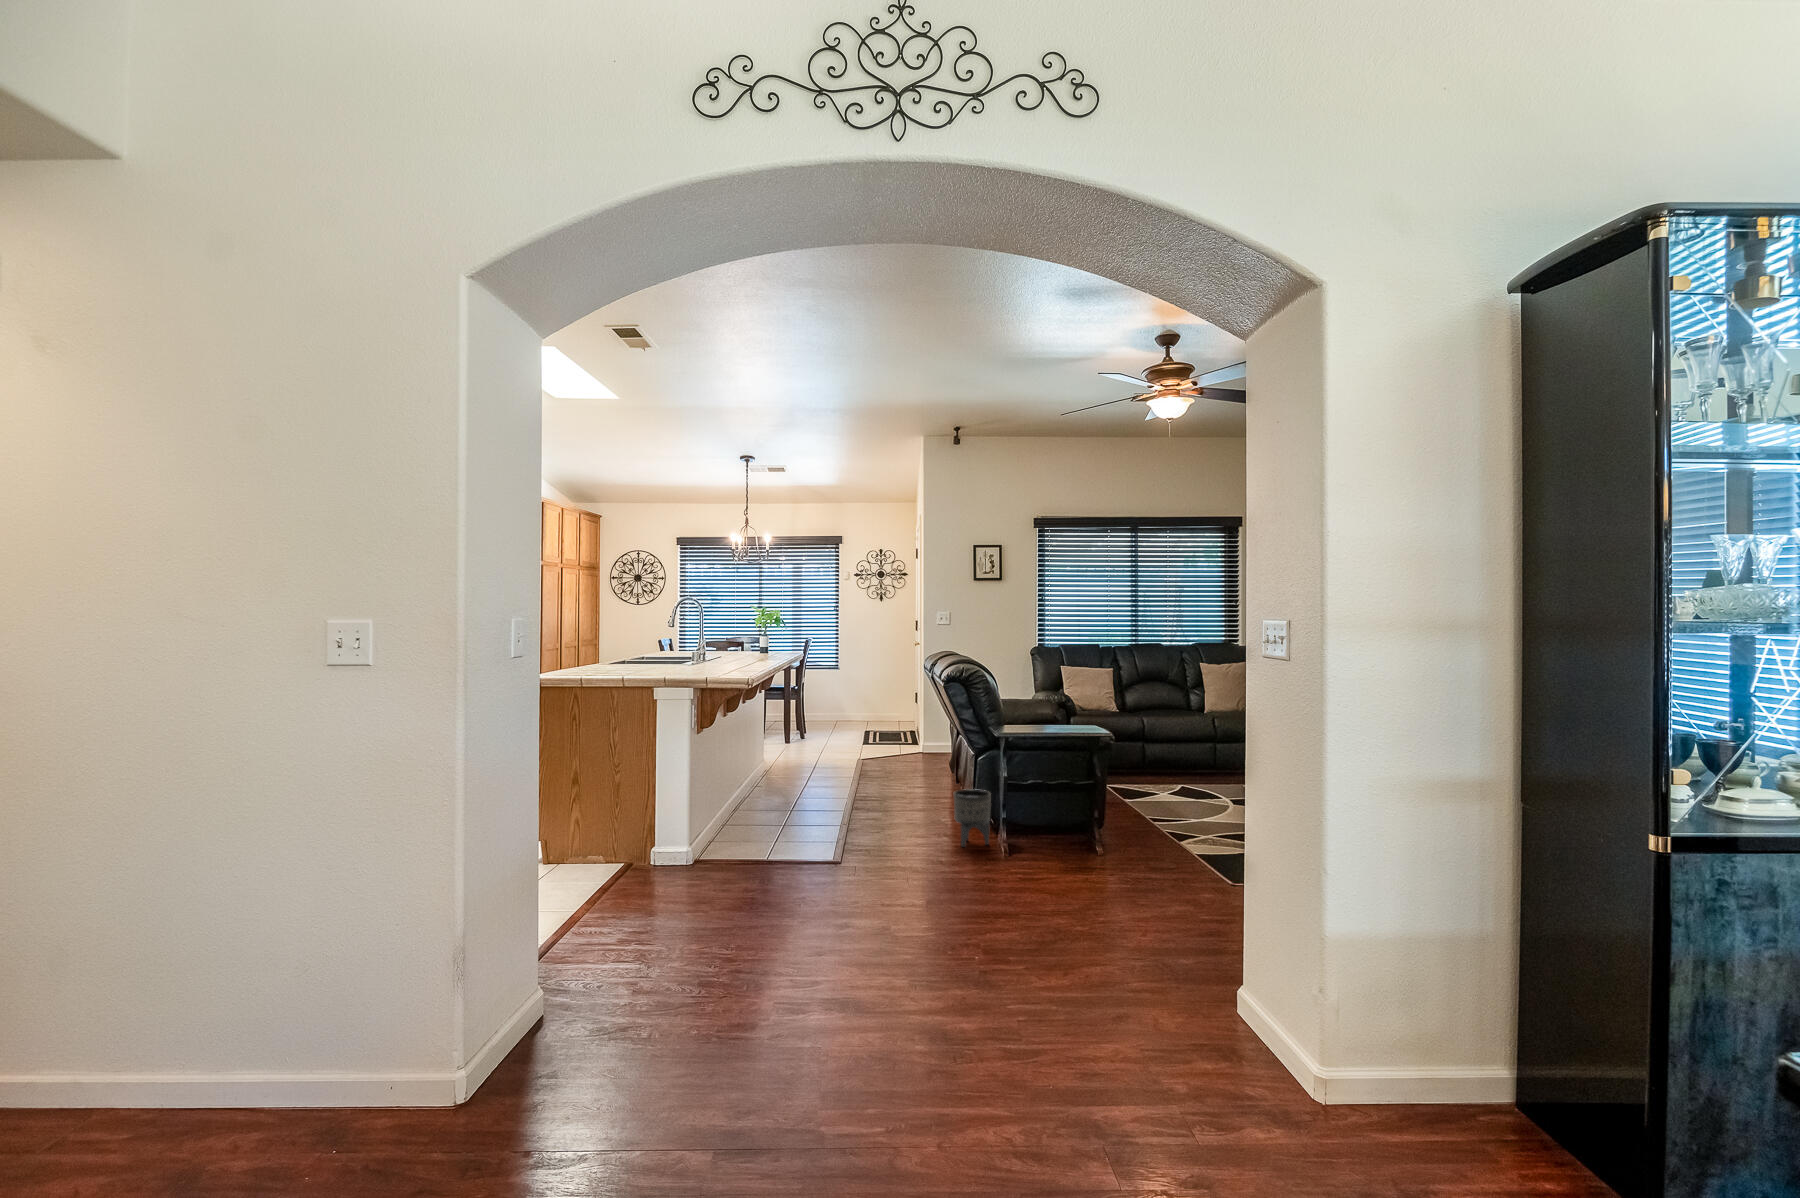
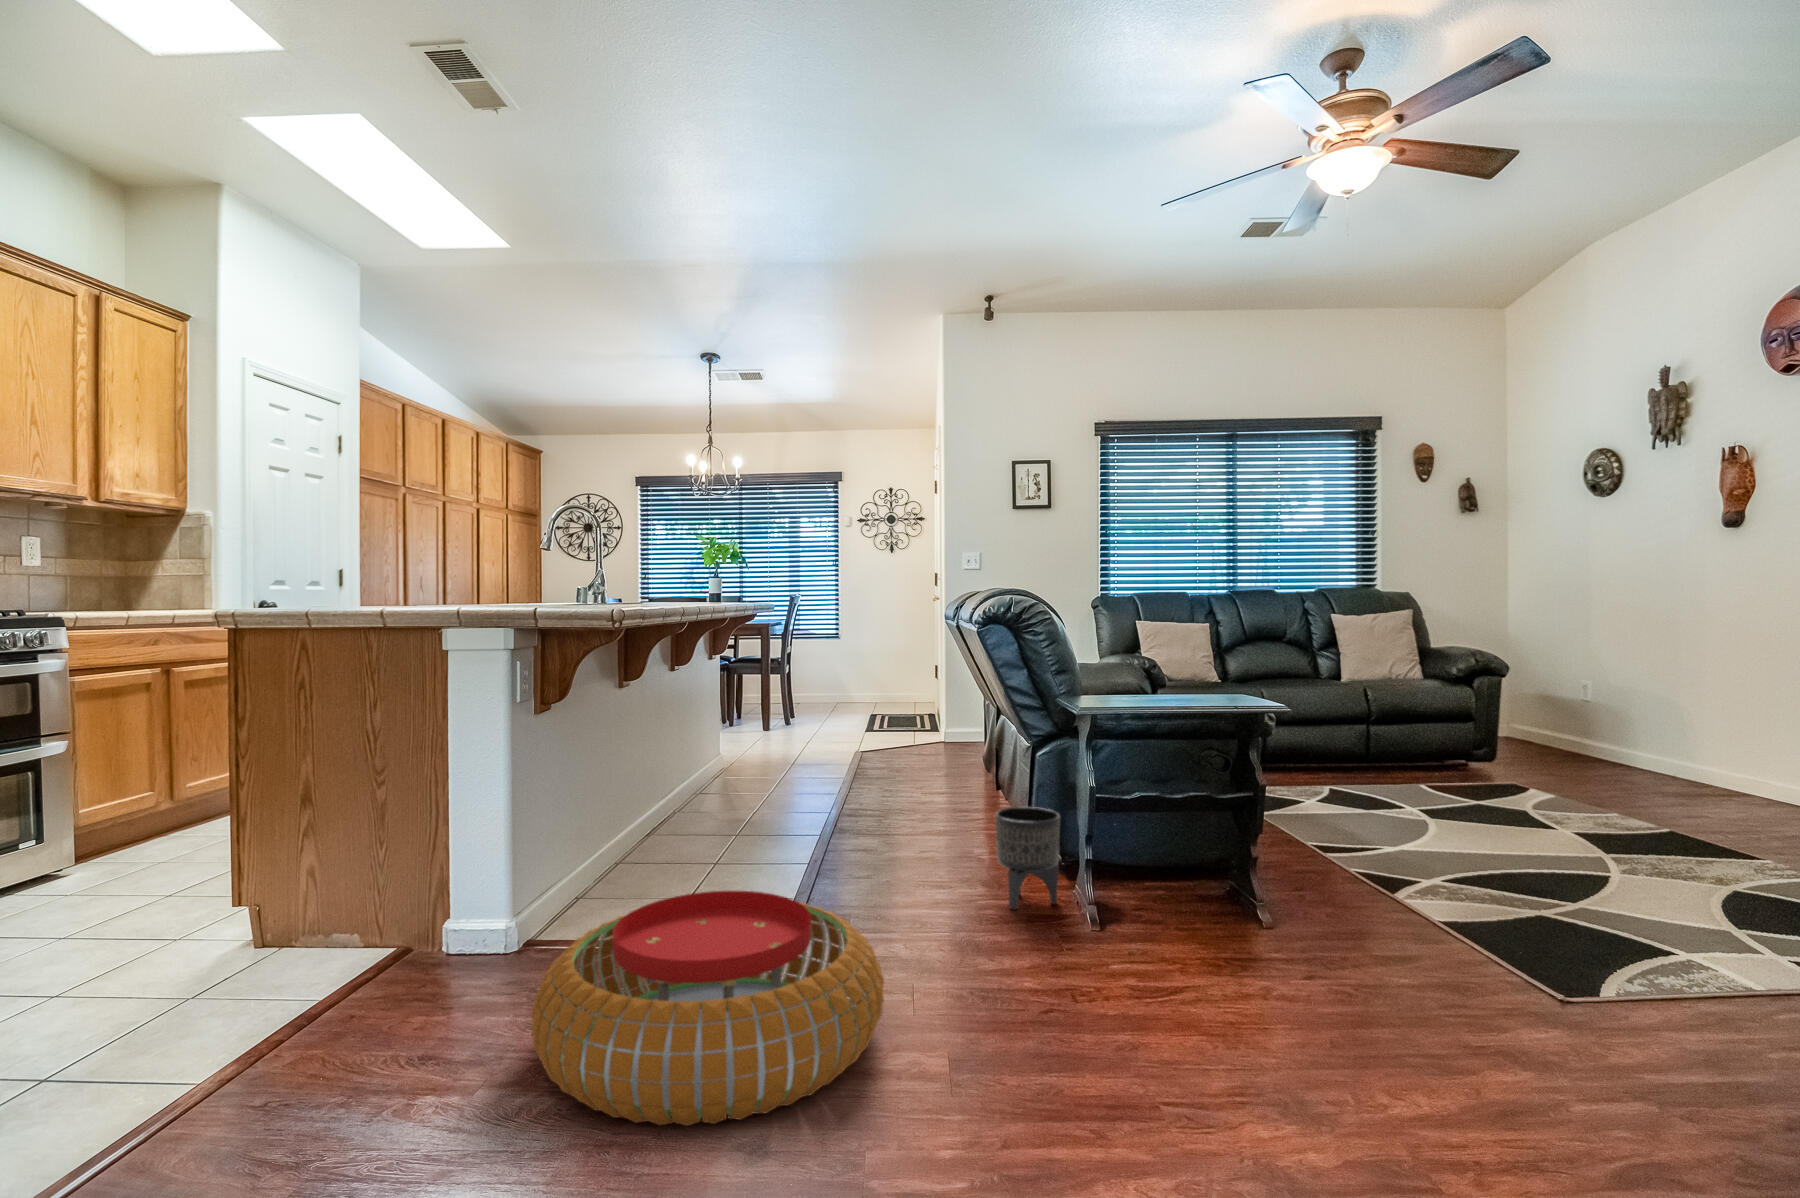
pouf: none [730,826,895,920] -> present [532,891,884,1126]

